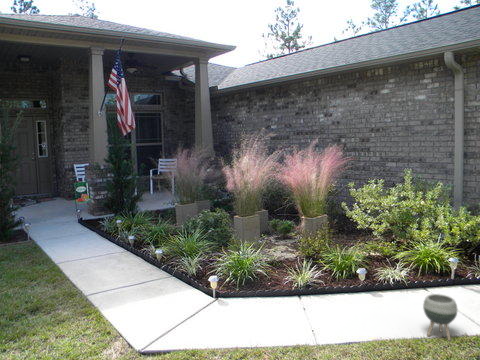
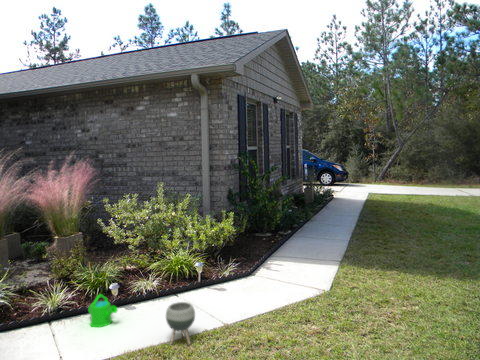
watering can: none [339,273,369,305] -> present [88,294,117,327]

